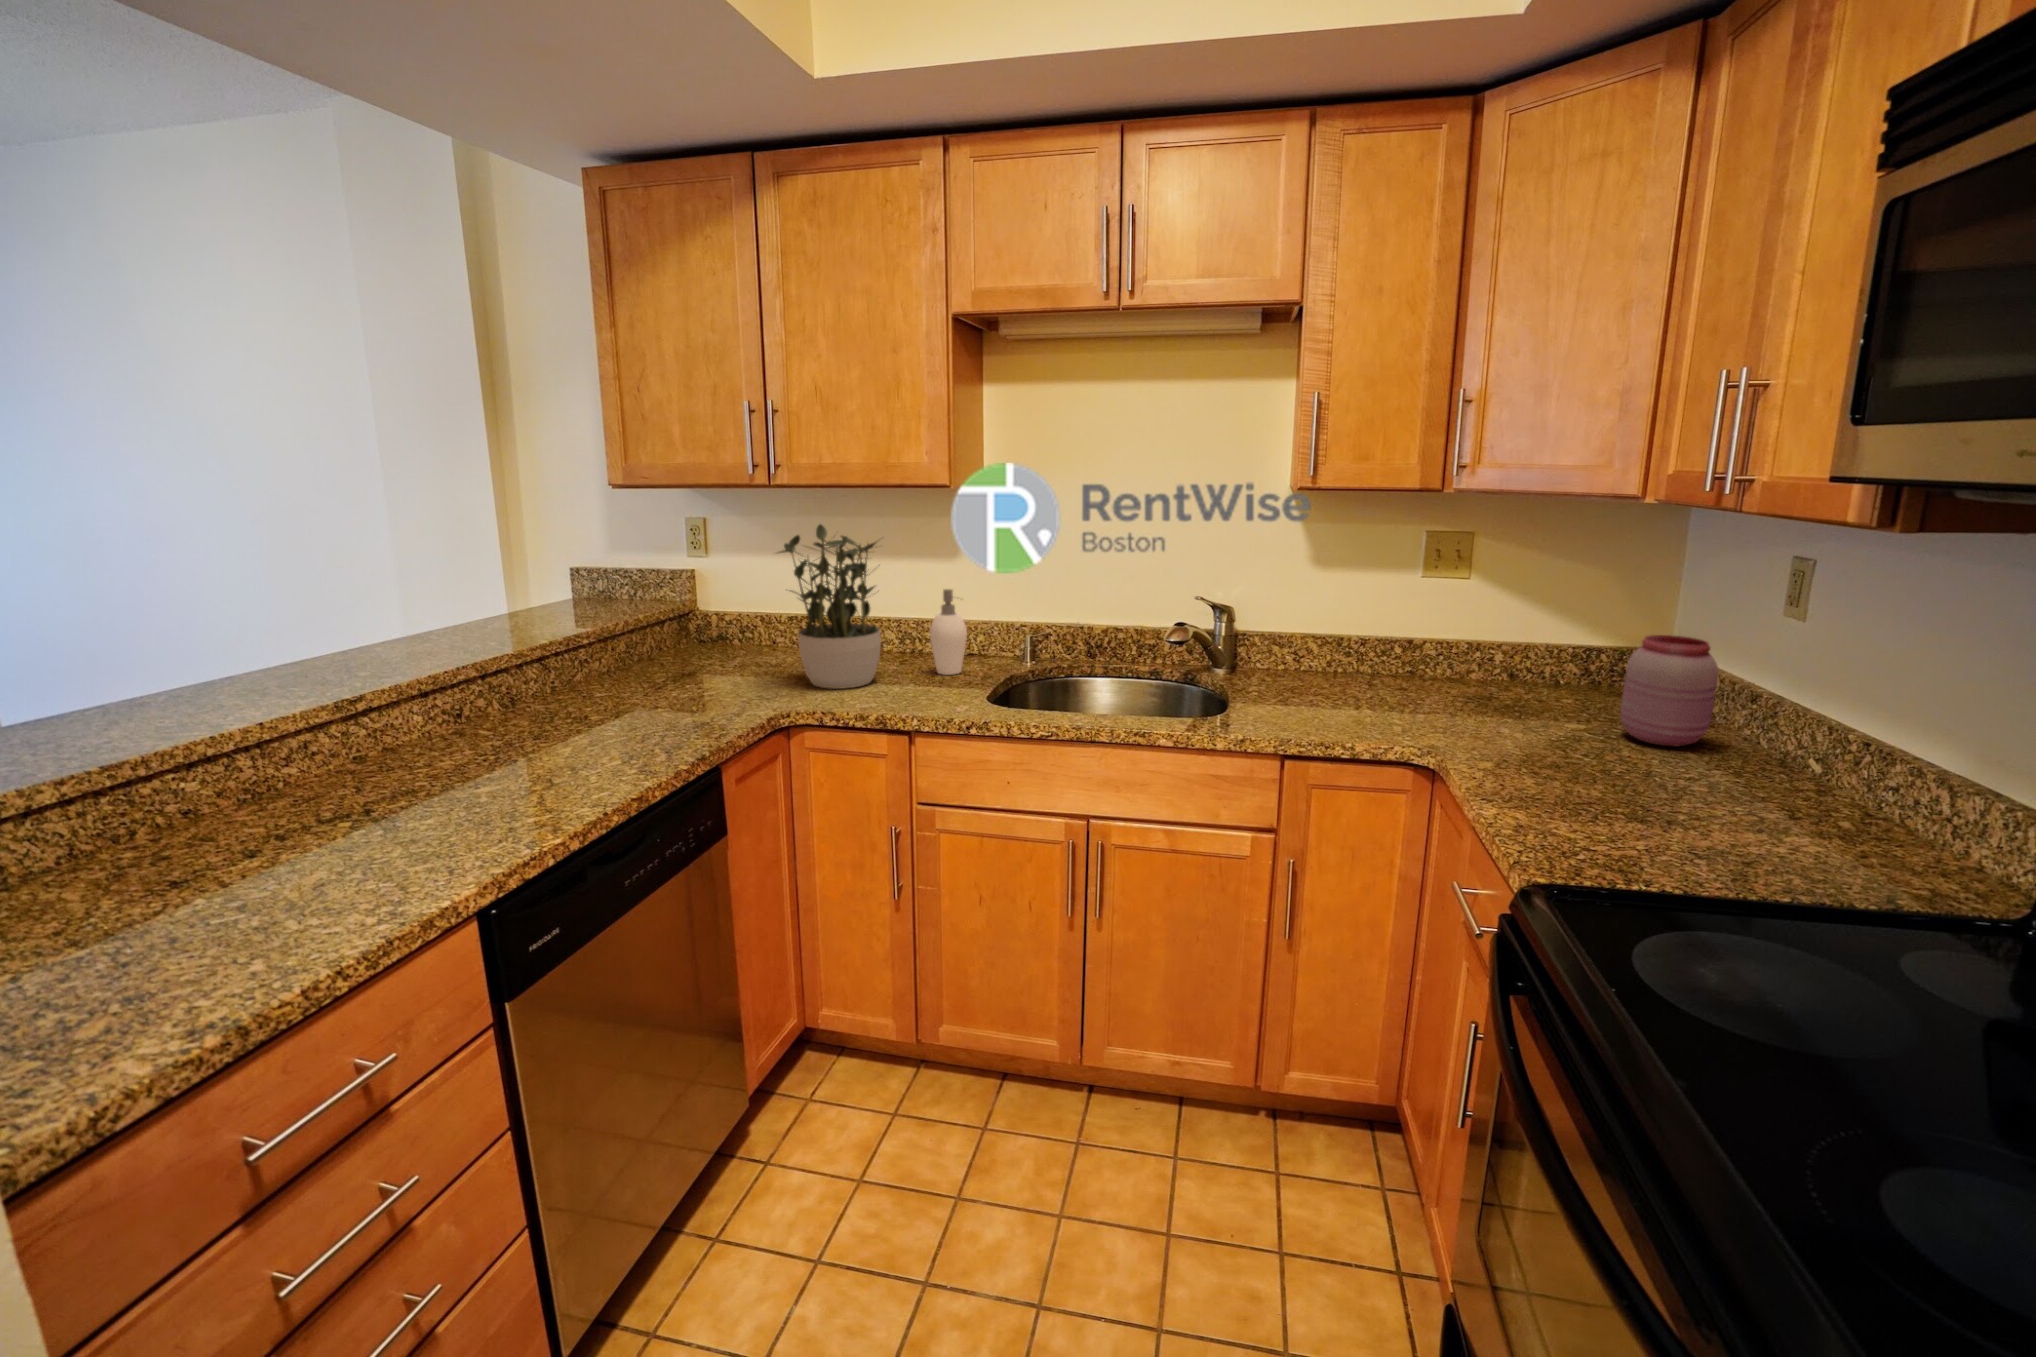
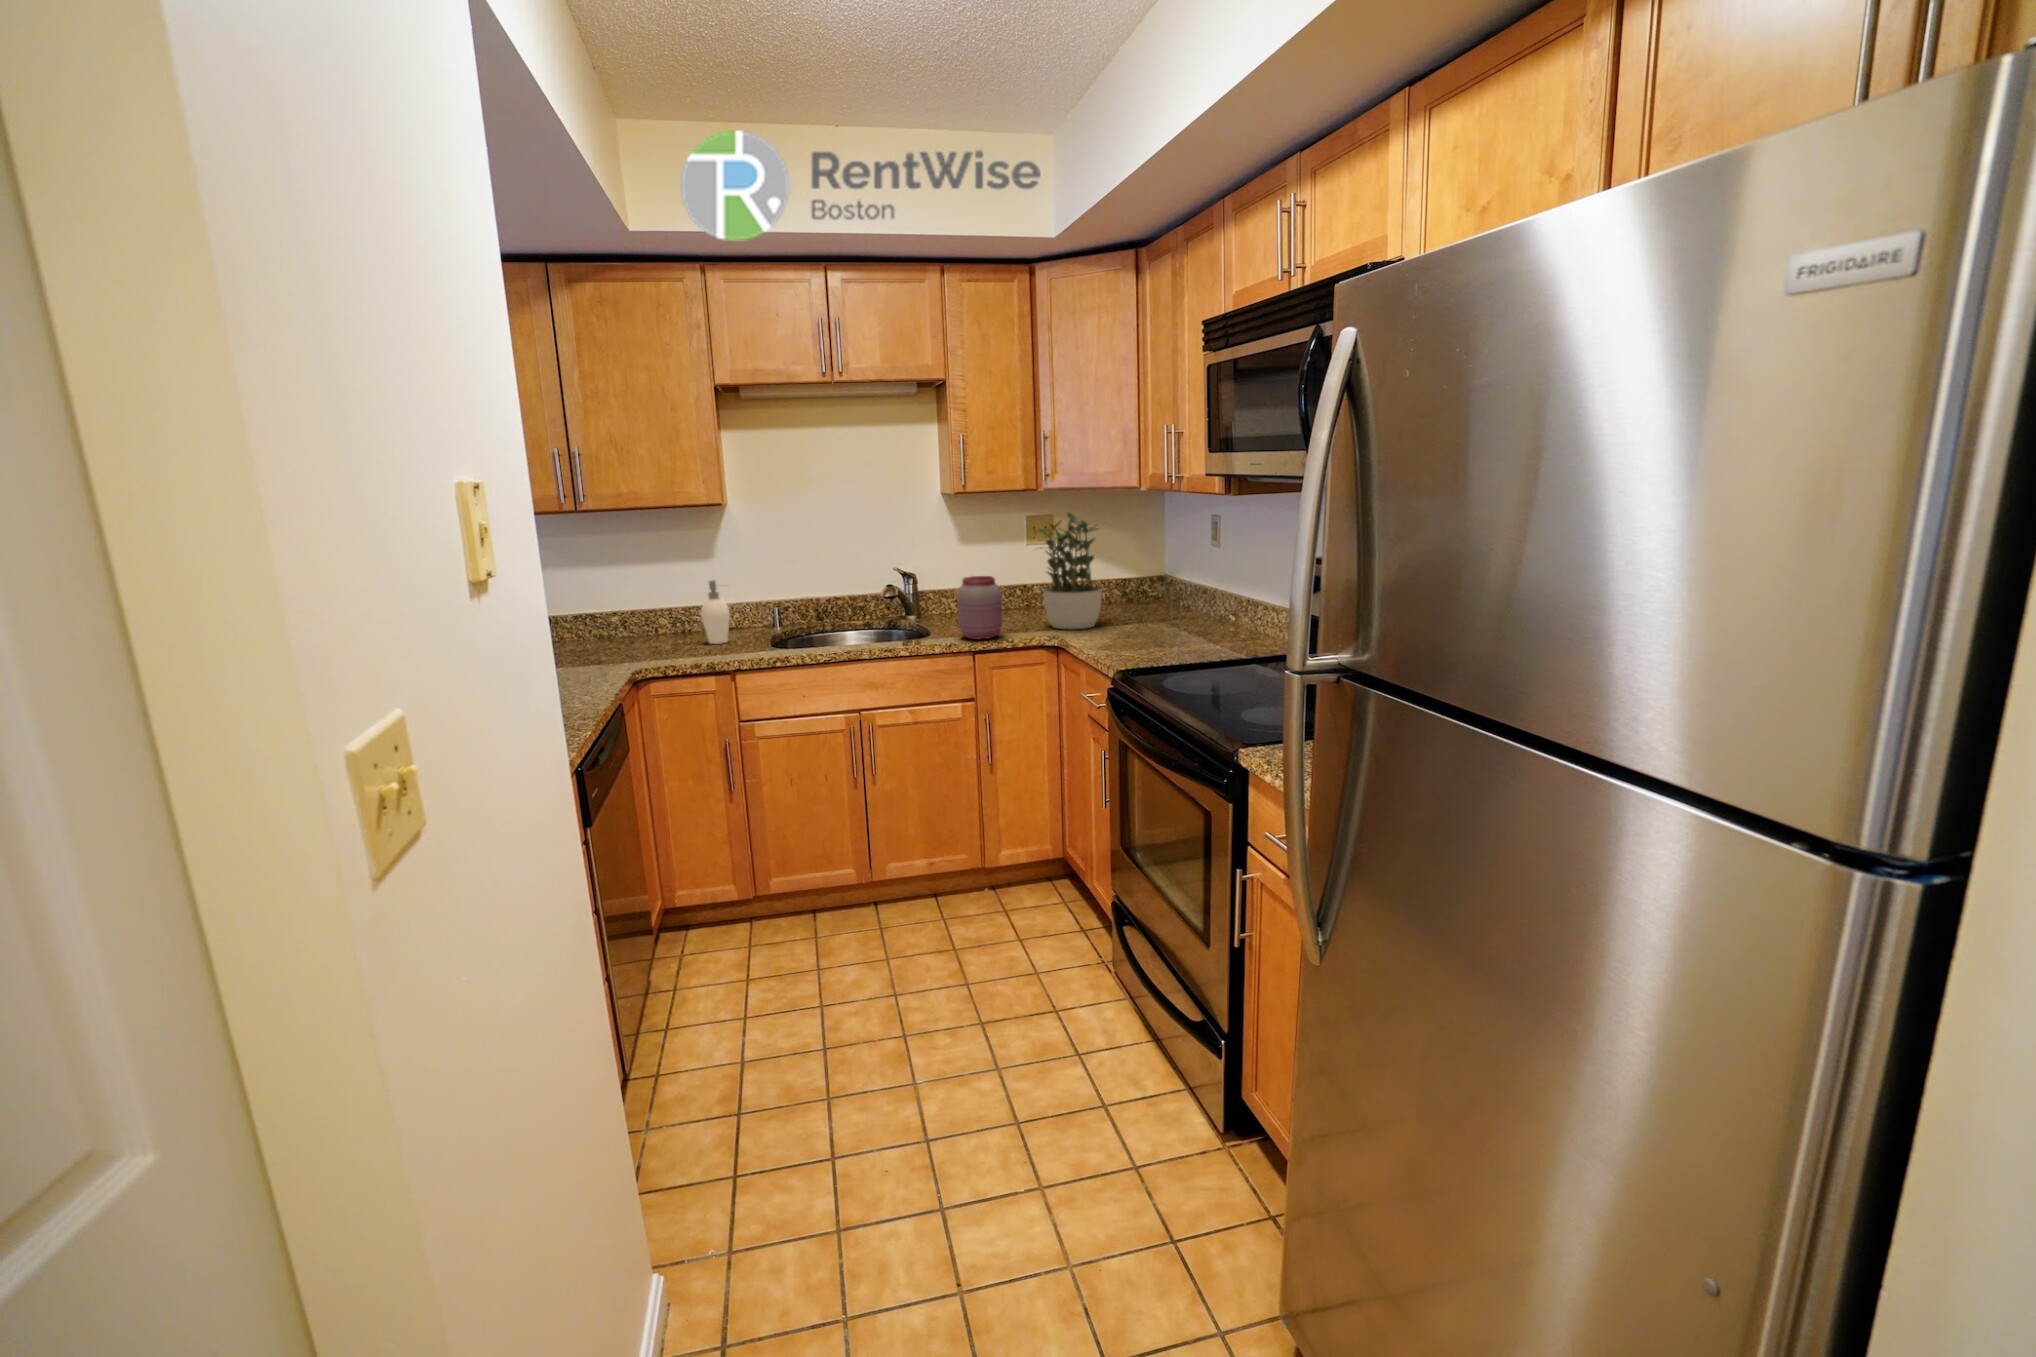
potted plant: present [780,524,881,689] -> present [1038,513,1102,629]
jar: present [1620,635,1719,746] -> present [957,576,1002,639]

